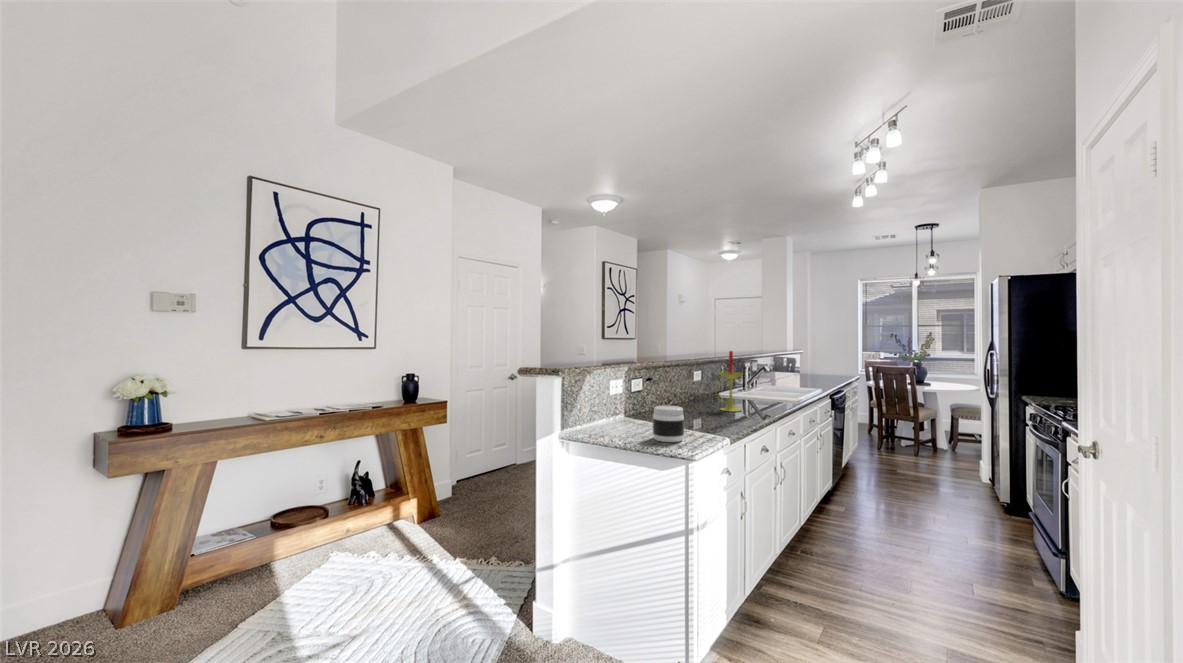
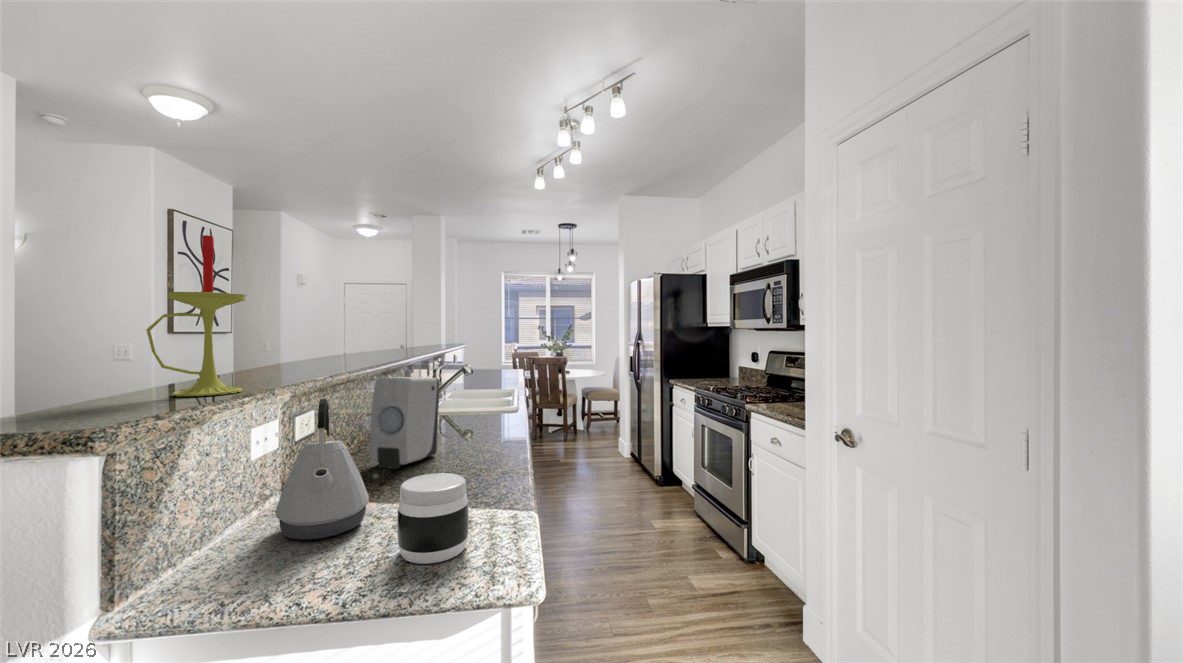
candle: present [715,351,743,412] -> present [146,235,246,396]
soap dispenser: none [670,364,712,415] -> present [370,377,440,469]
kettle: none [615,368,652,429] -> present [276,399,369,539]

